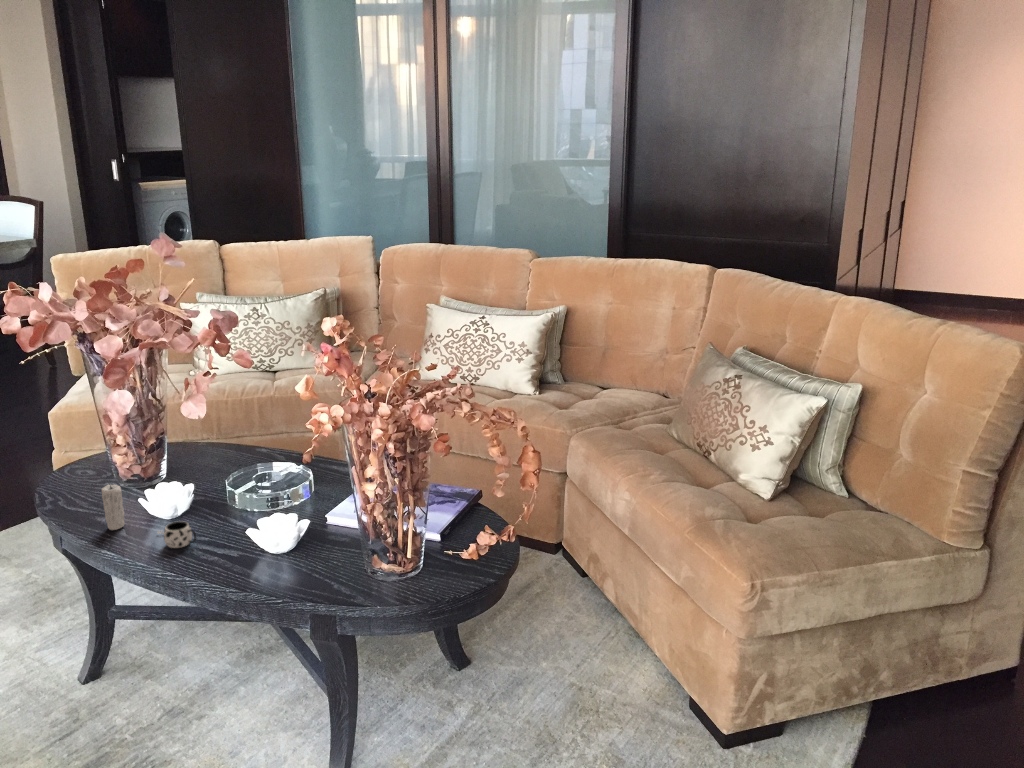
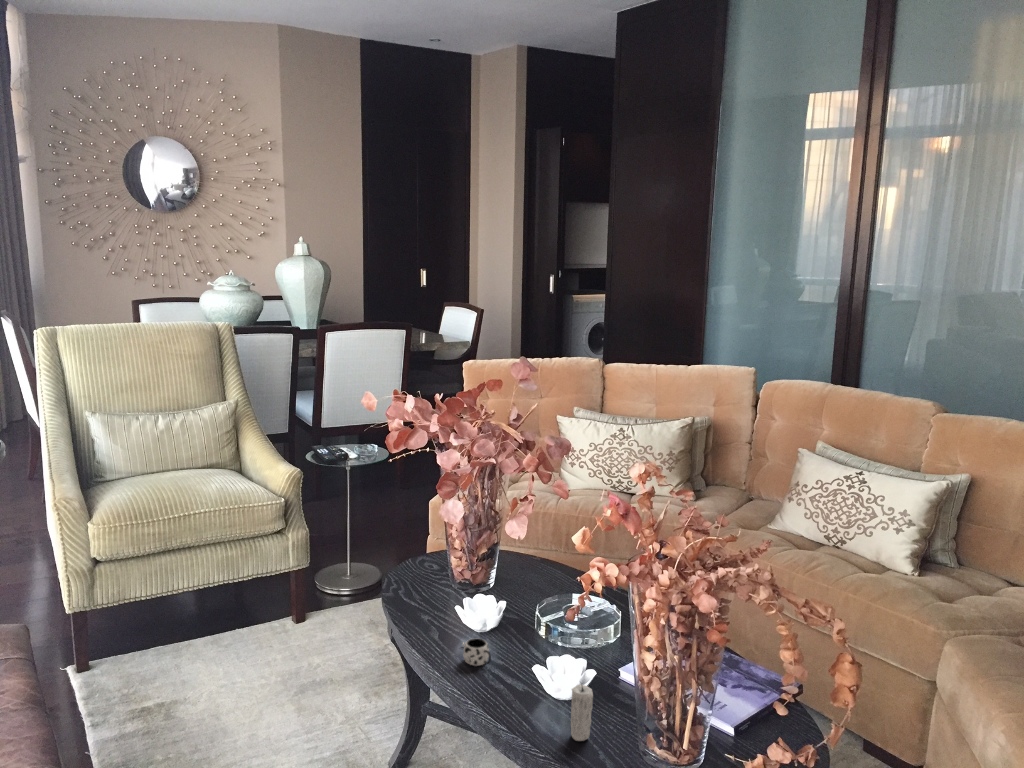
candle: present [101,484,124,530] -> present [571,684,593,741]

